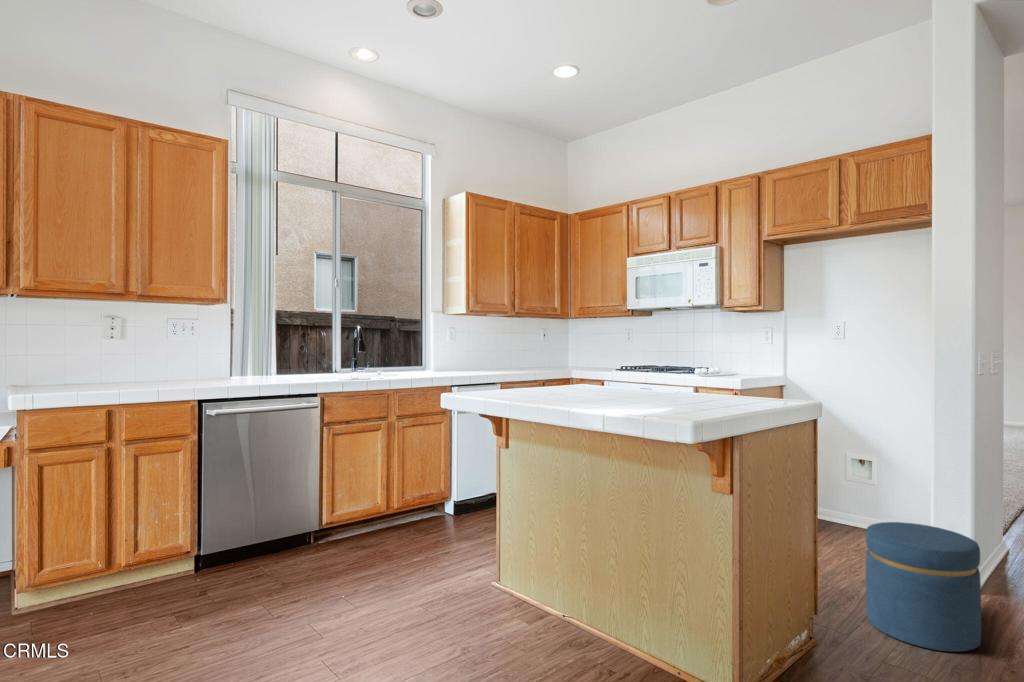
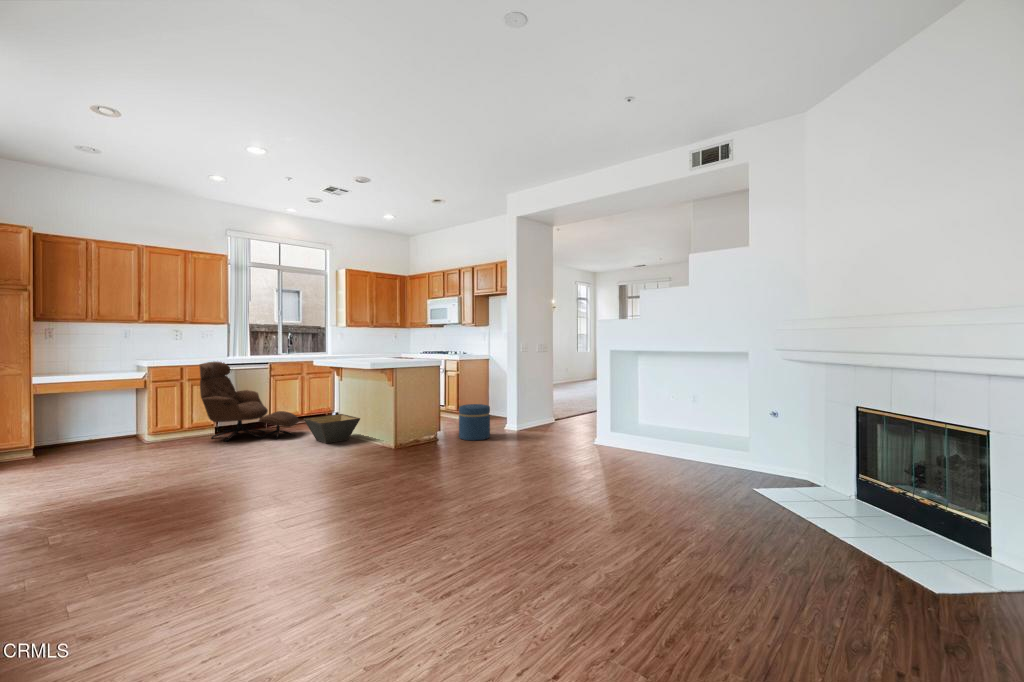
lounge chair: none [152,393,397,620] -> present [200,362,299,442]
basket: none [426,535,587,647] -> present [304,414,360,443]

